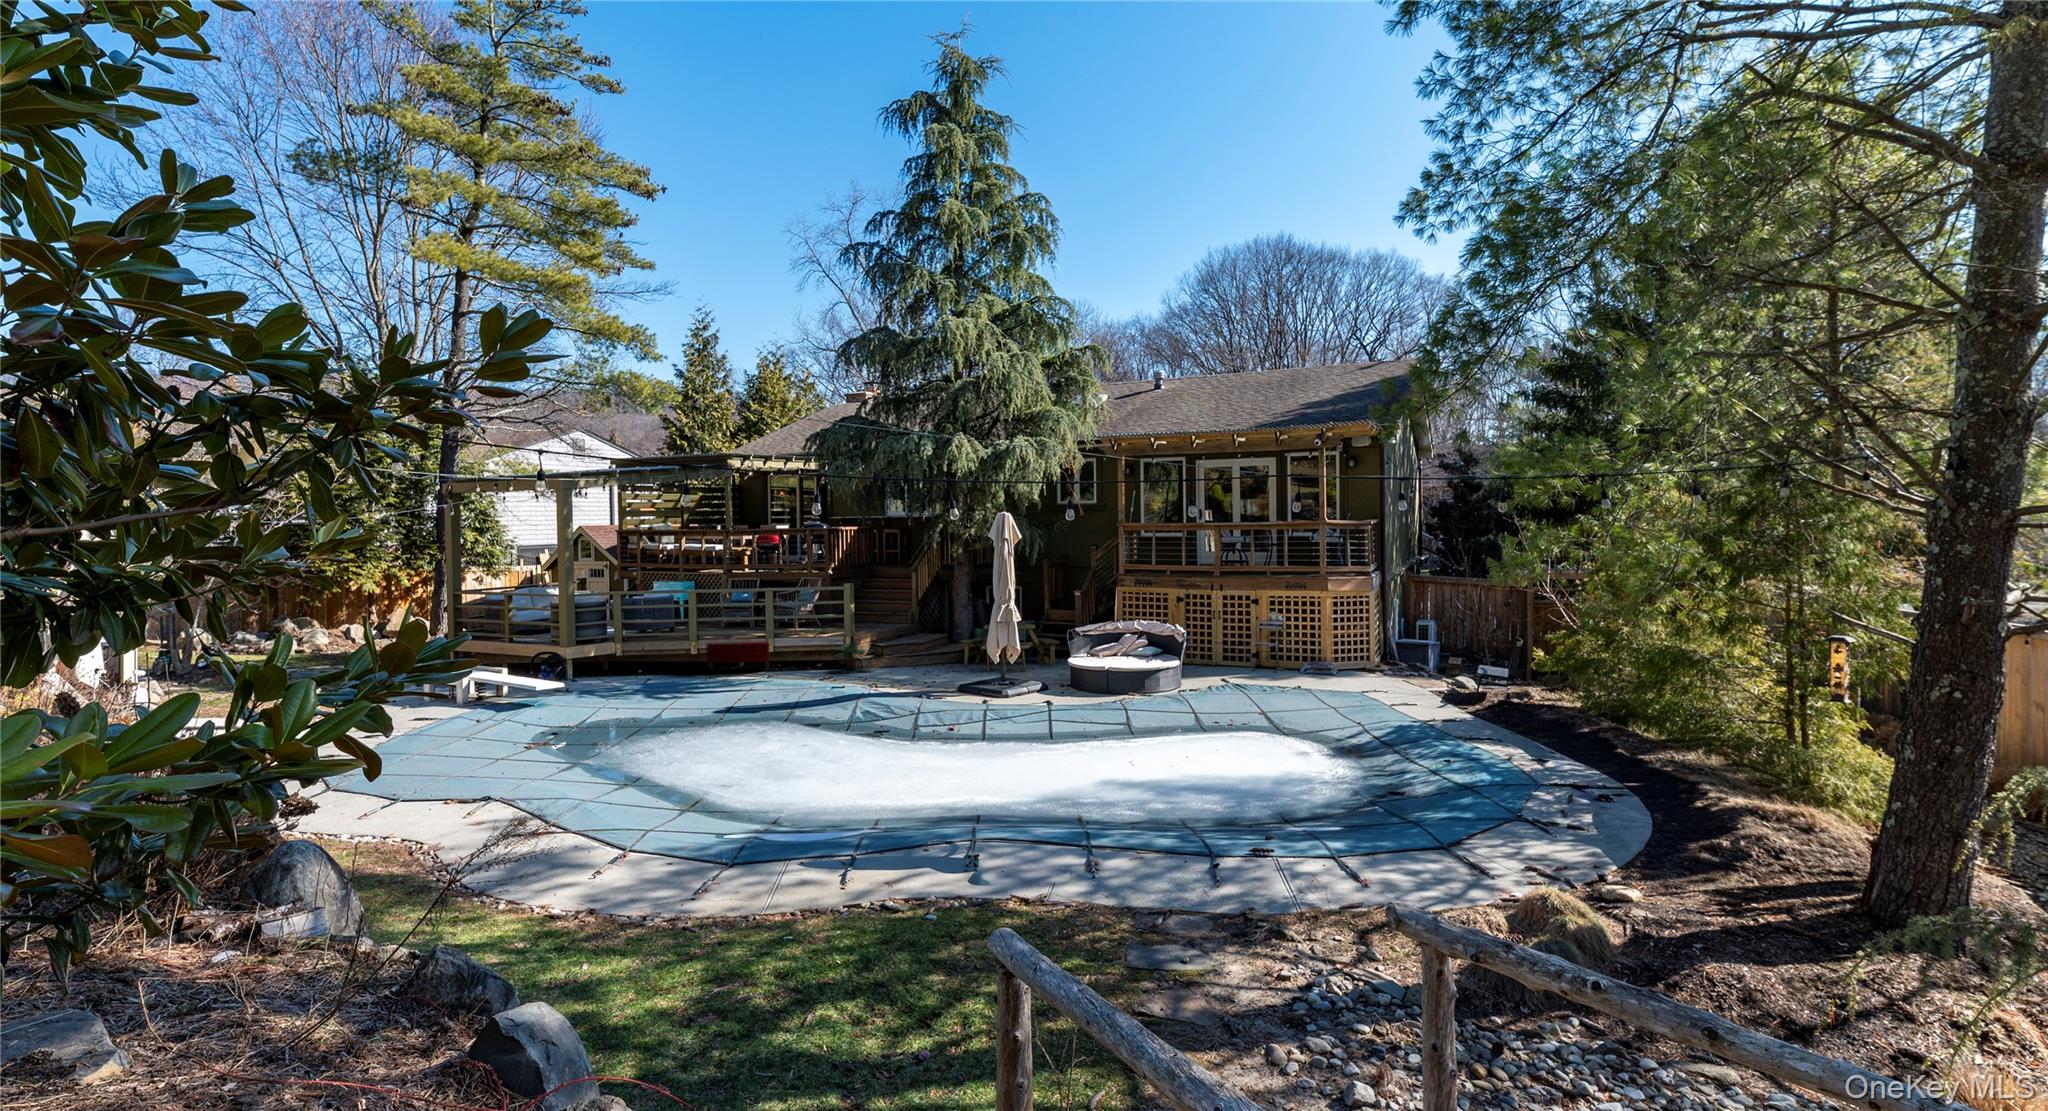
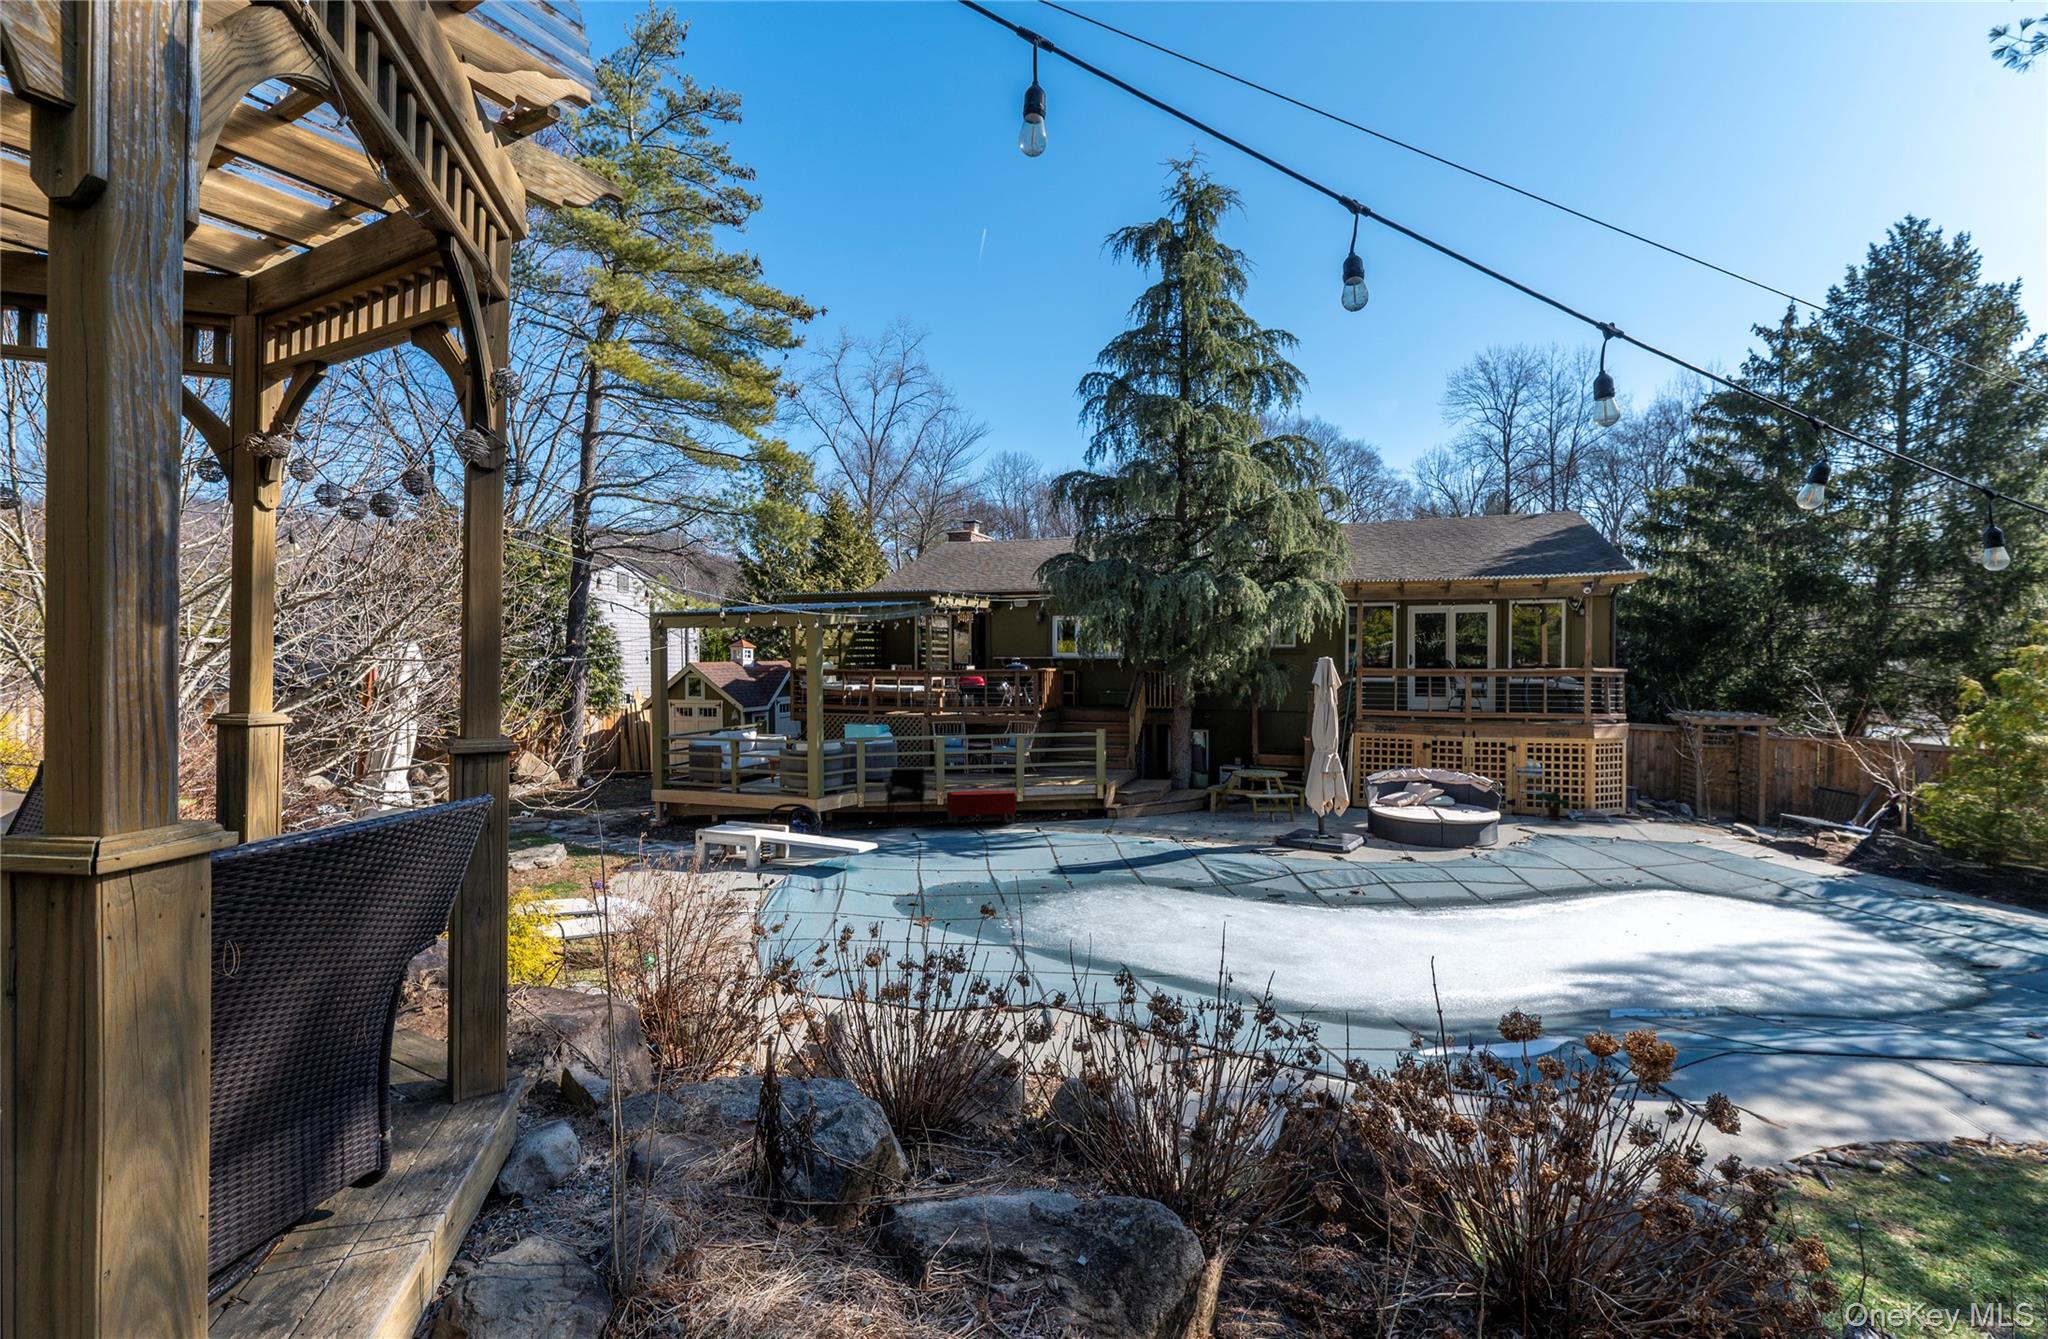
armchair: none [642,619,687,673] -> present [885,768,926,826]
potted plant: present [836,640,865,669] -> present [1535,789,1569,820]

